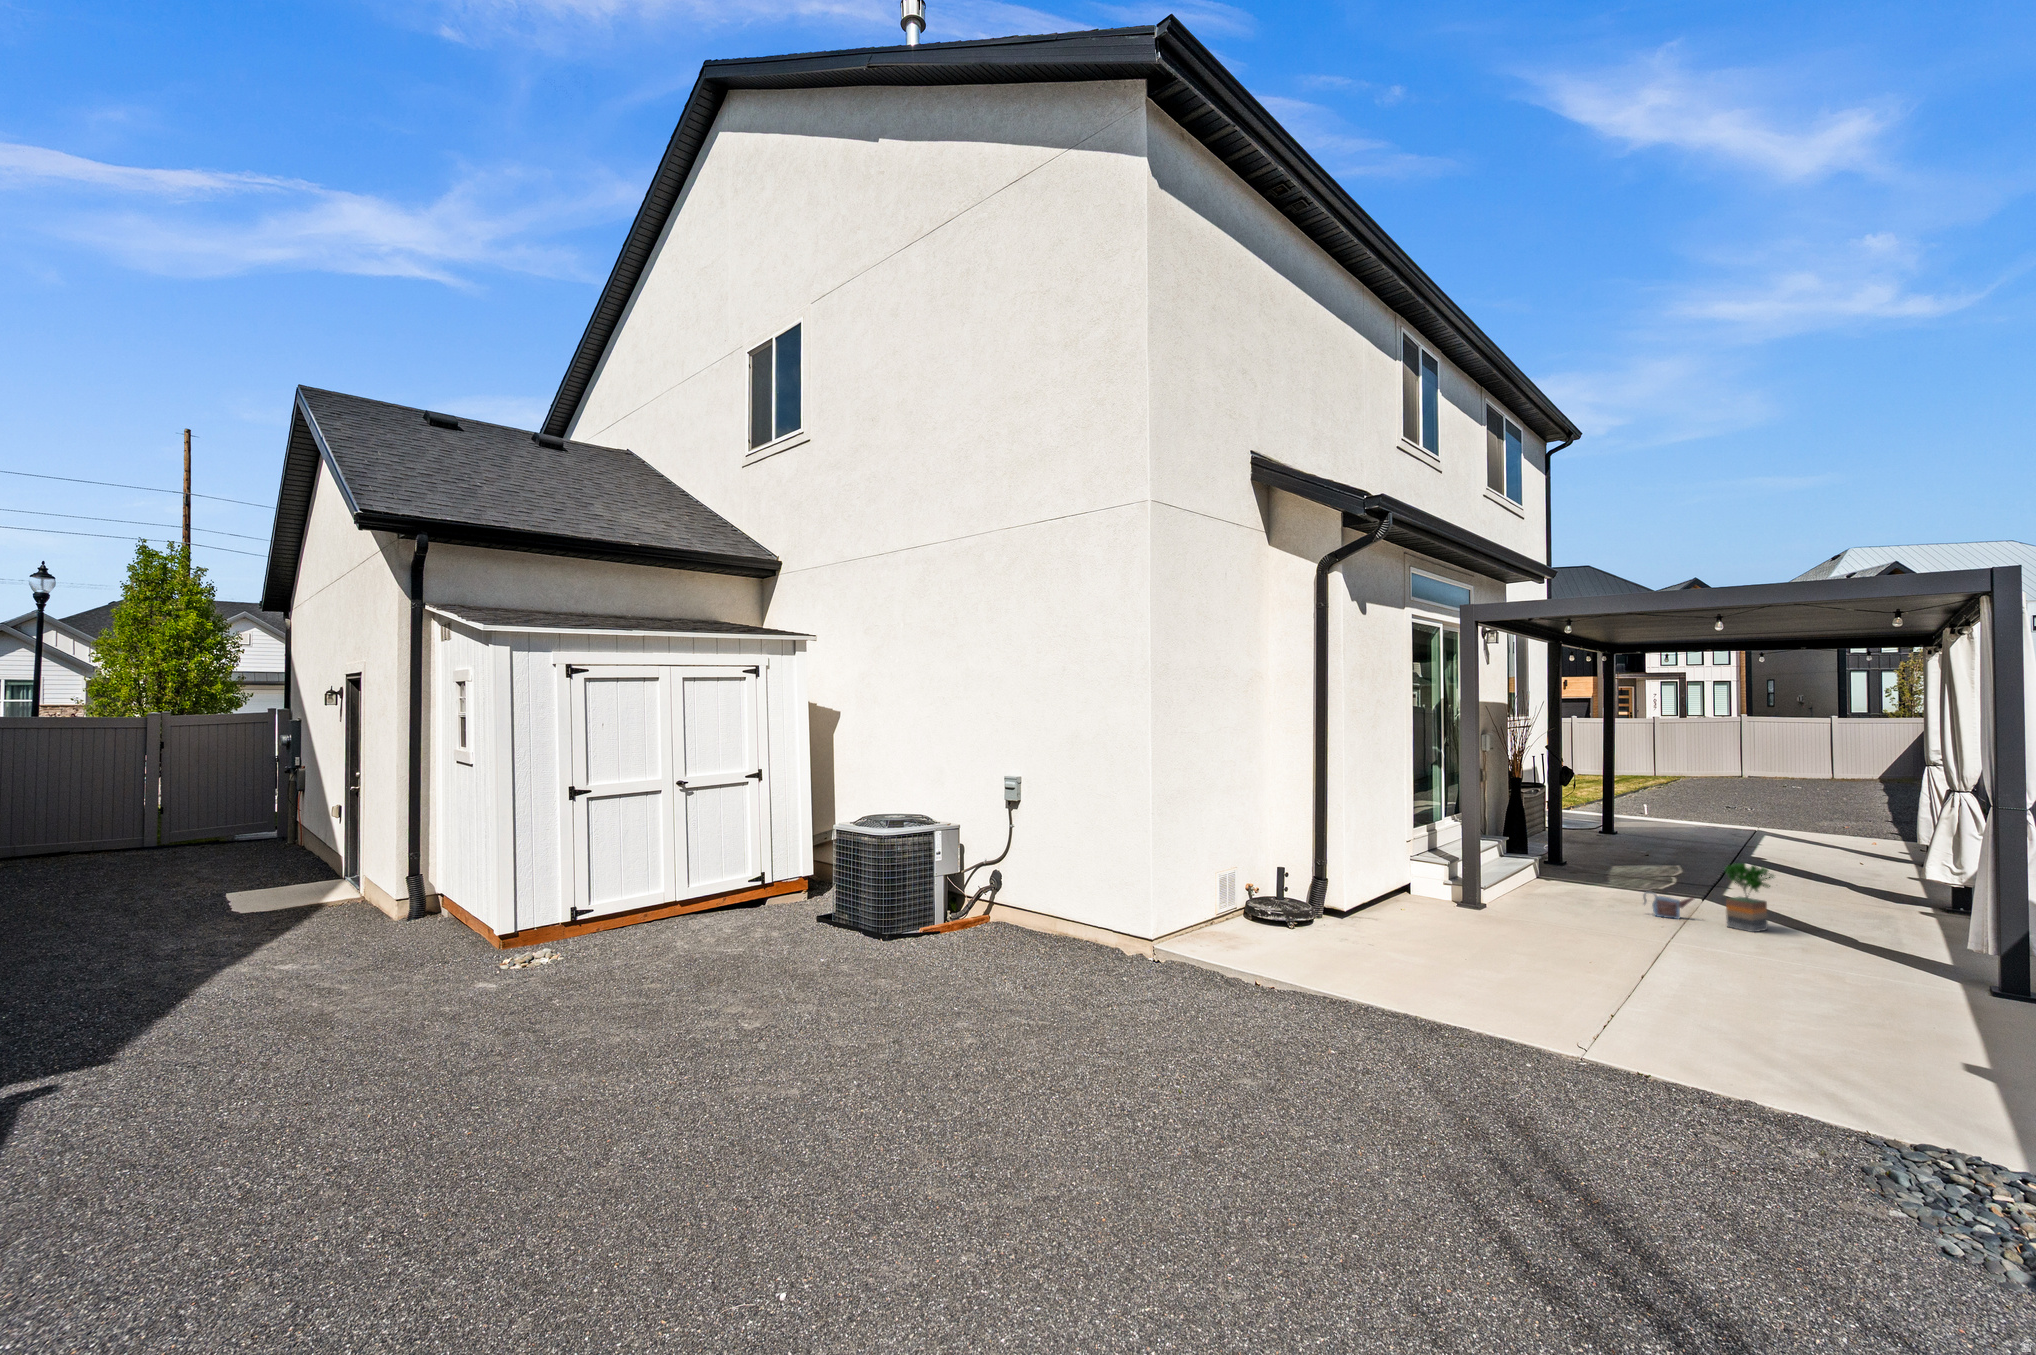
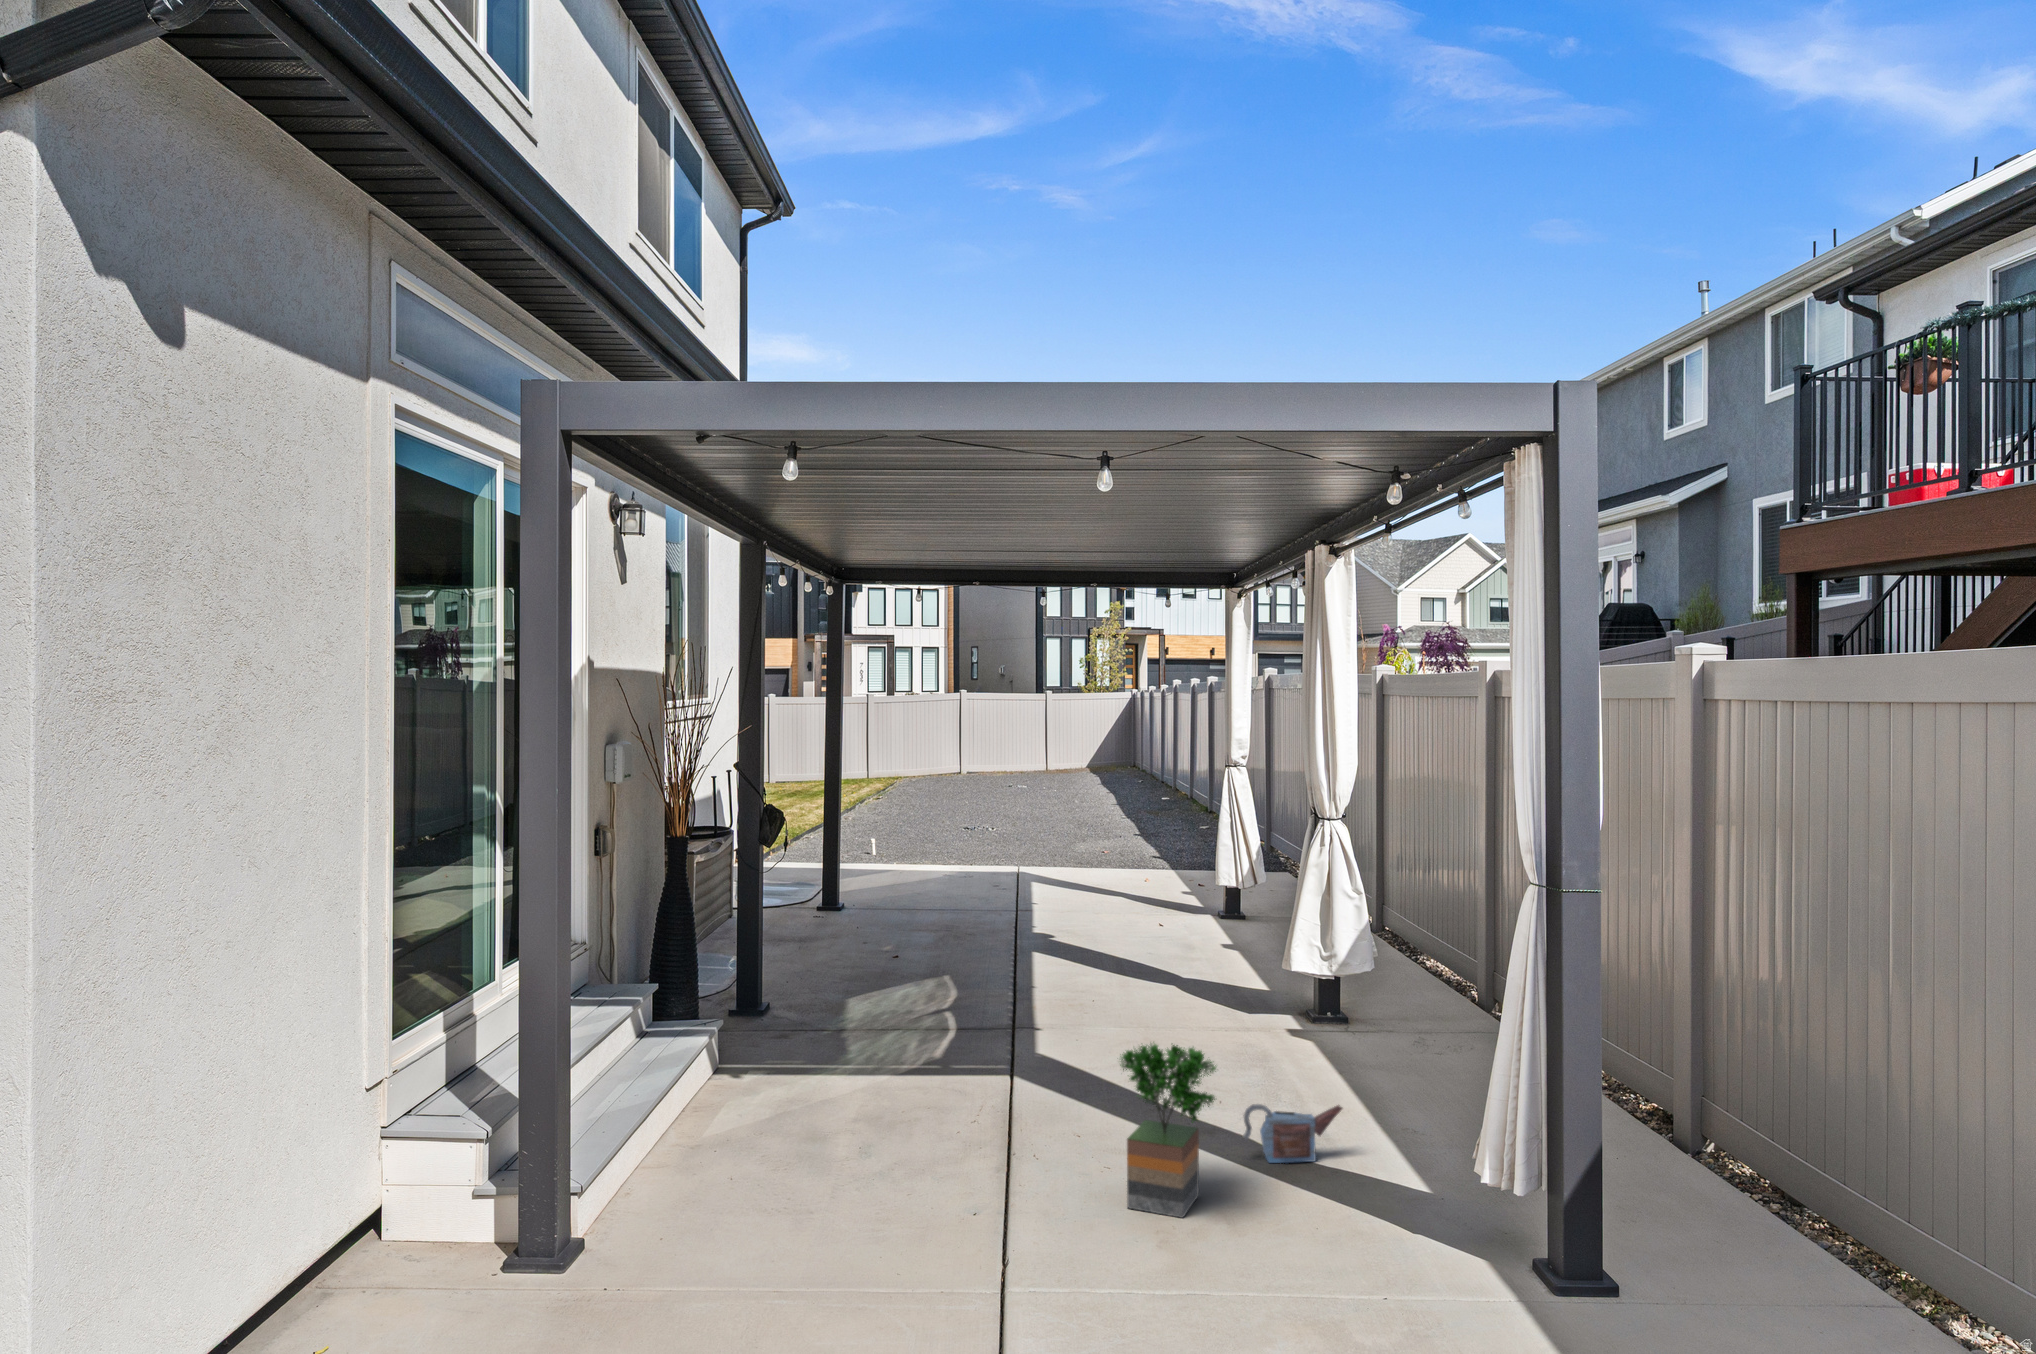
watering can: present [1643,891,1694,919] -> present [1243,1104,1342,1163]

